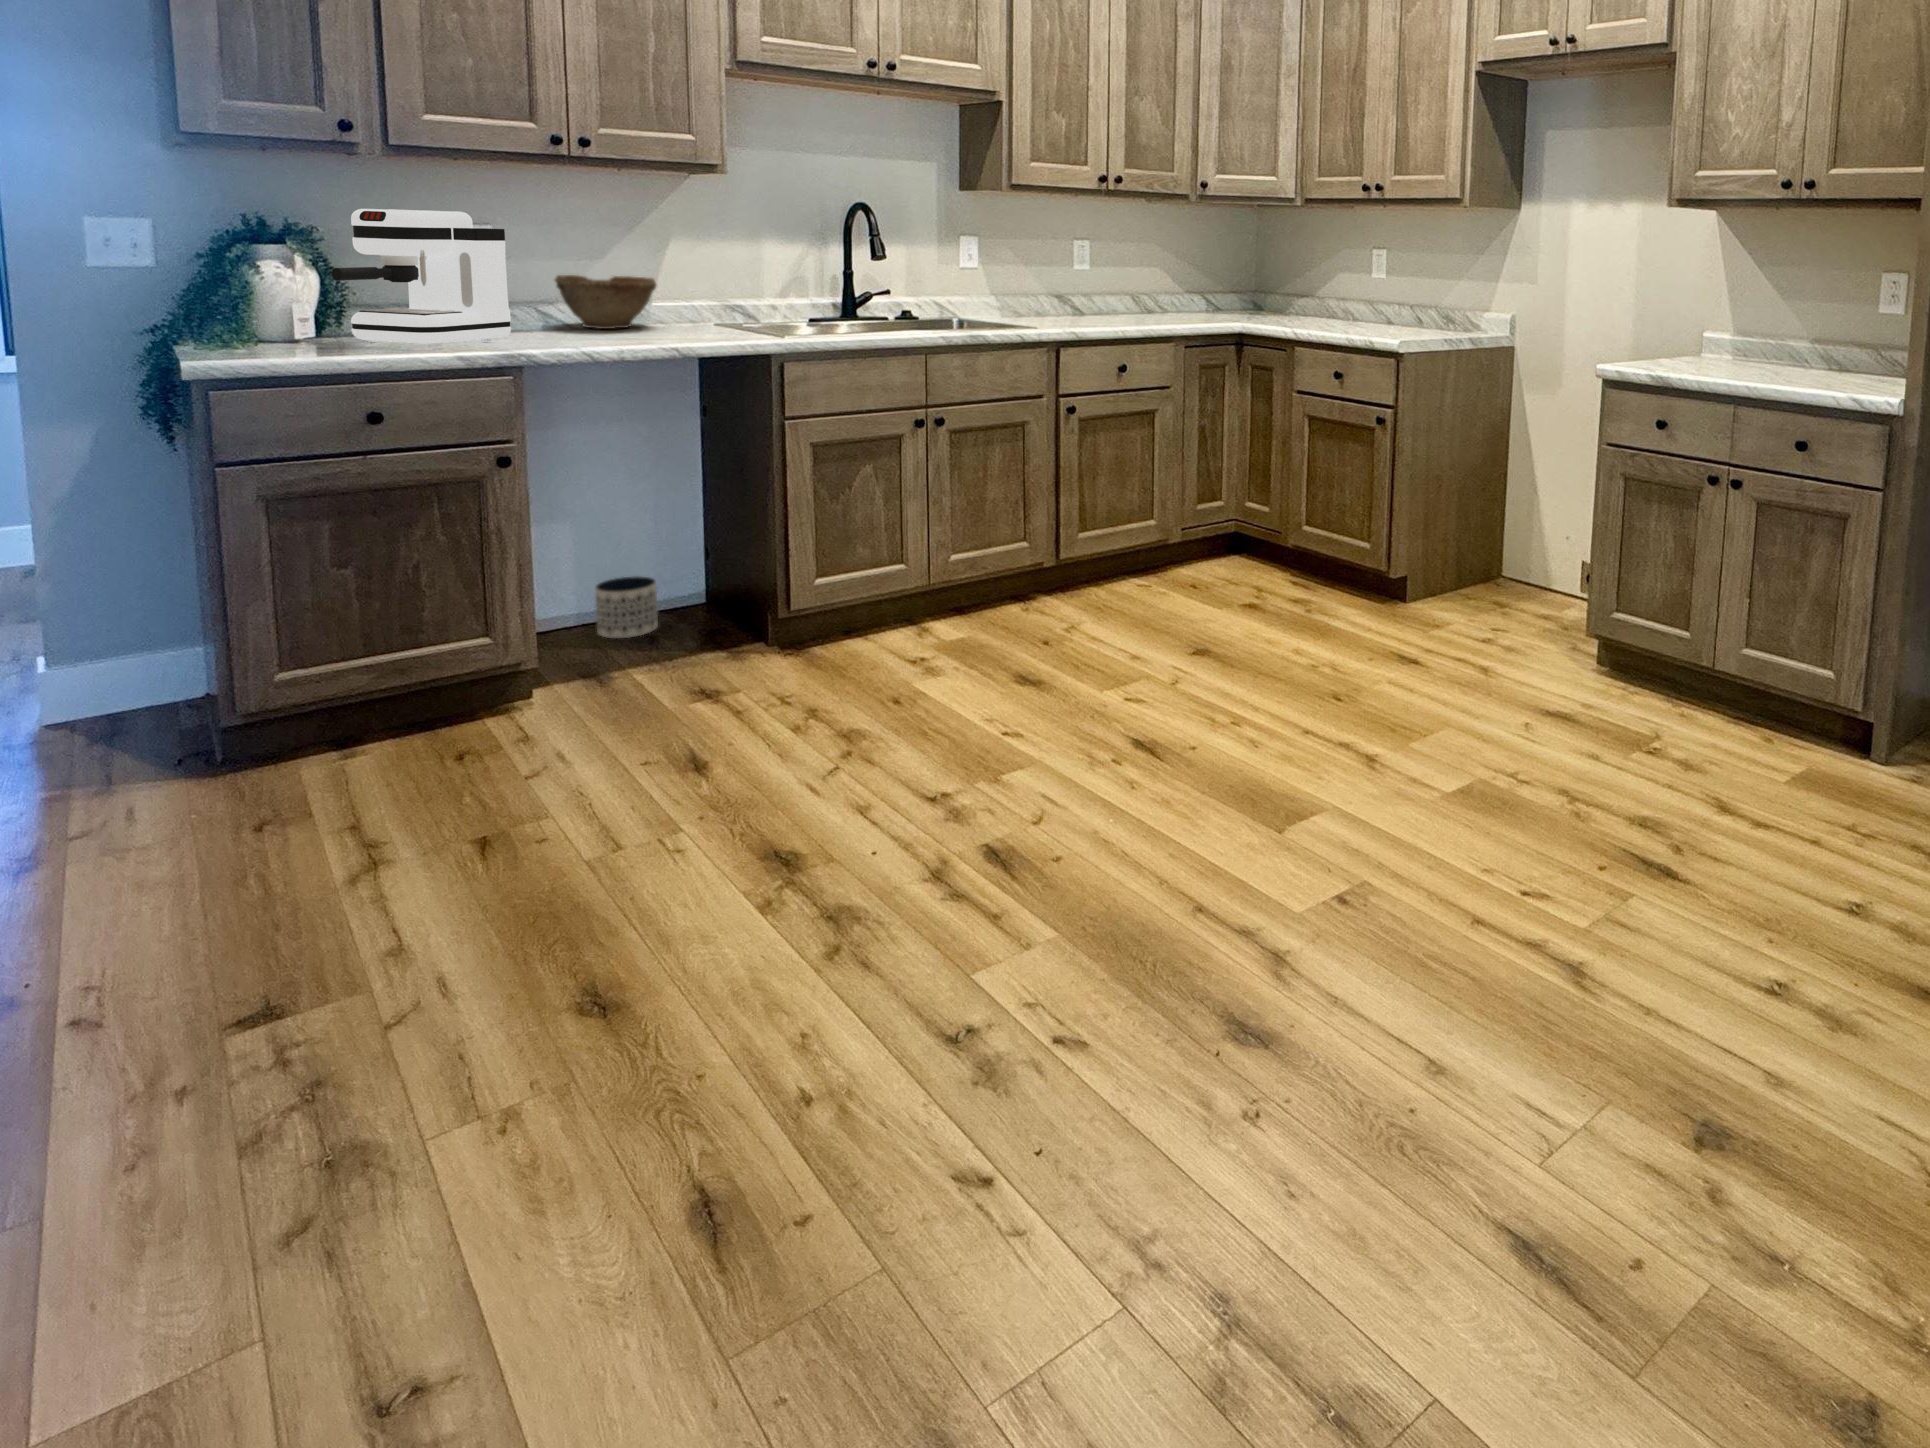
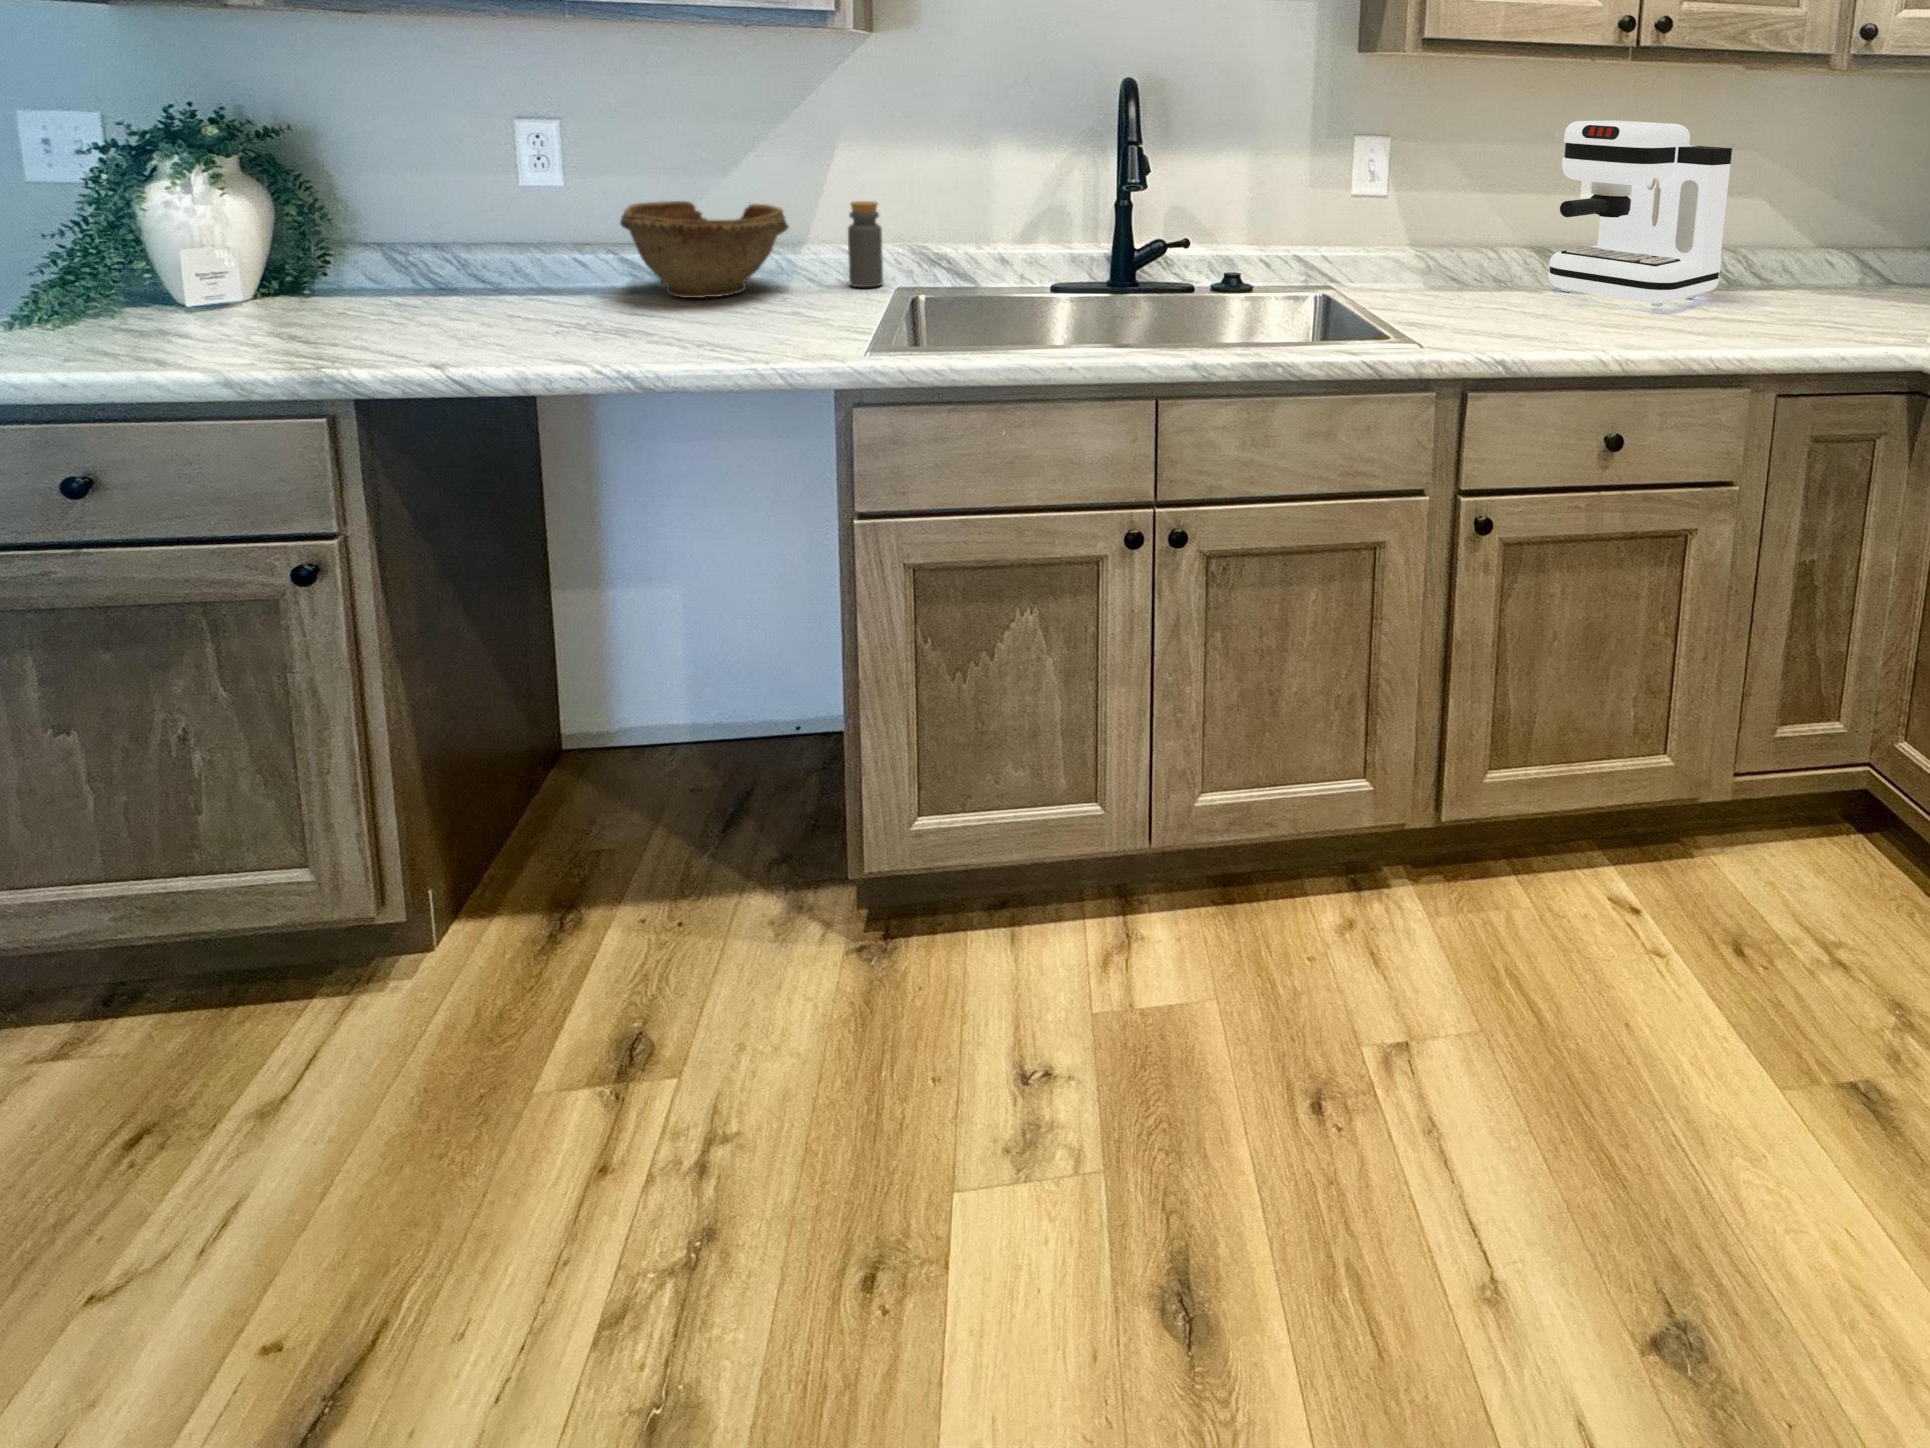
coffee maker: present [332,209,511,346] -> present [1548,121,1732,307]
bottle: none [685,273,707,323] -> present [848,201,883,287]
planter: present [595,576,658,638] -> none [682,683,780,799]

